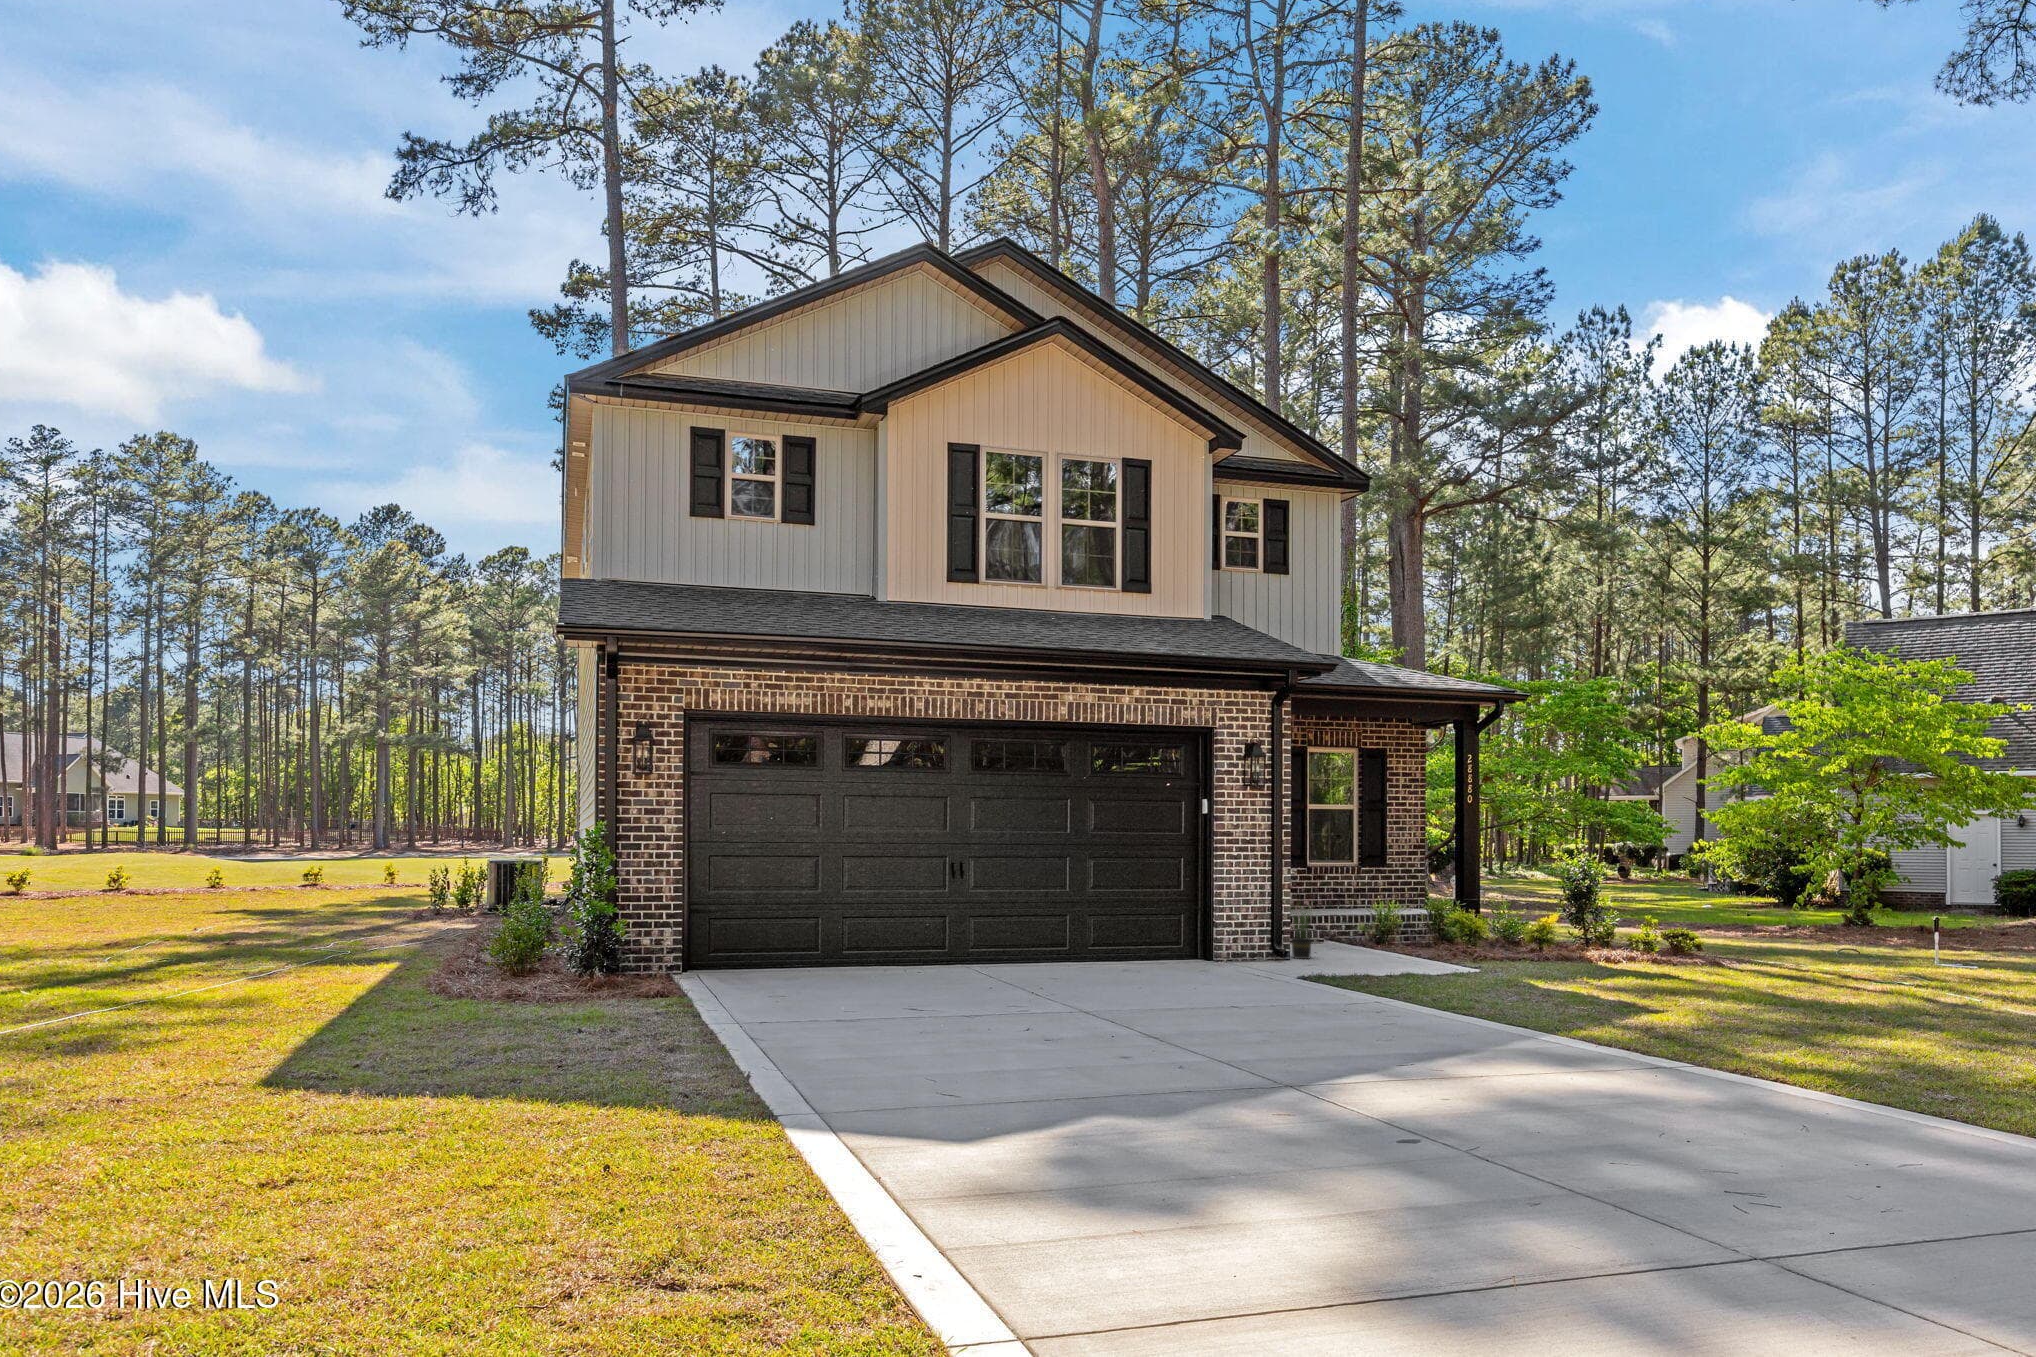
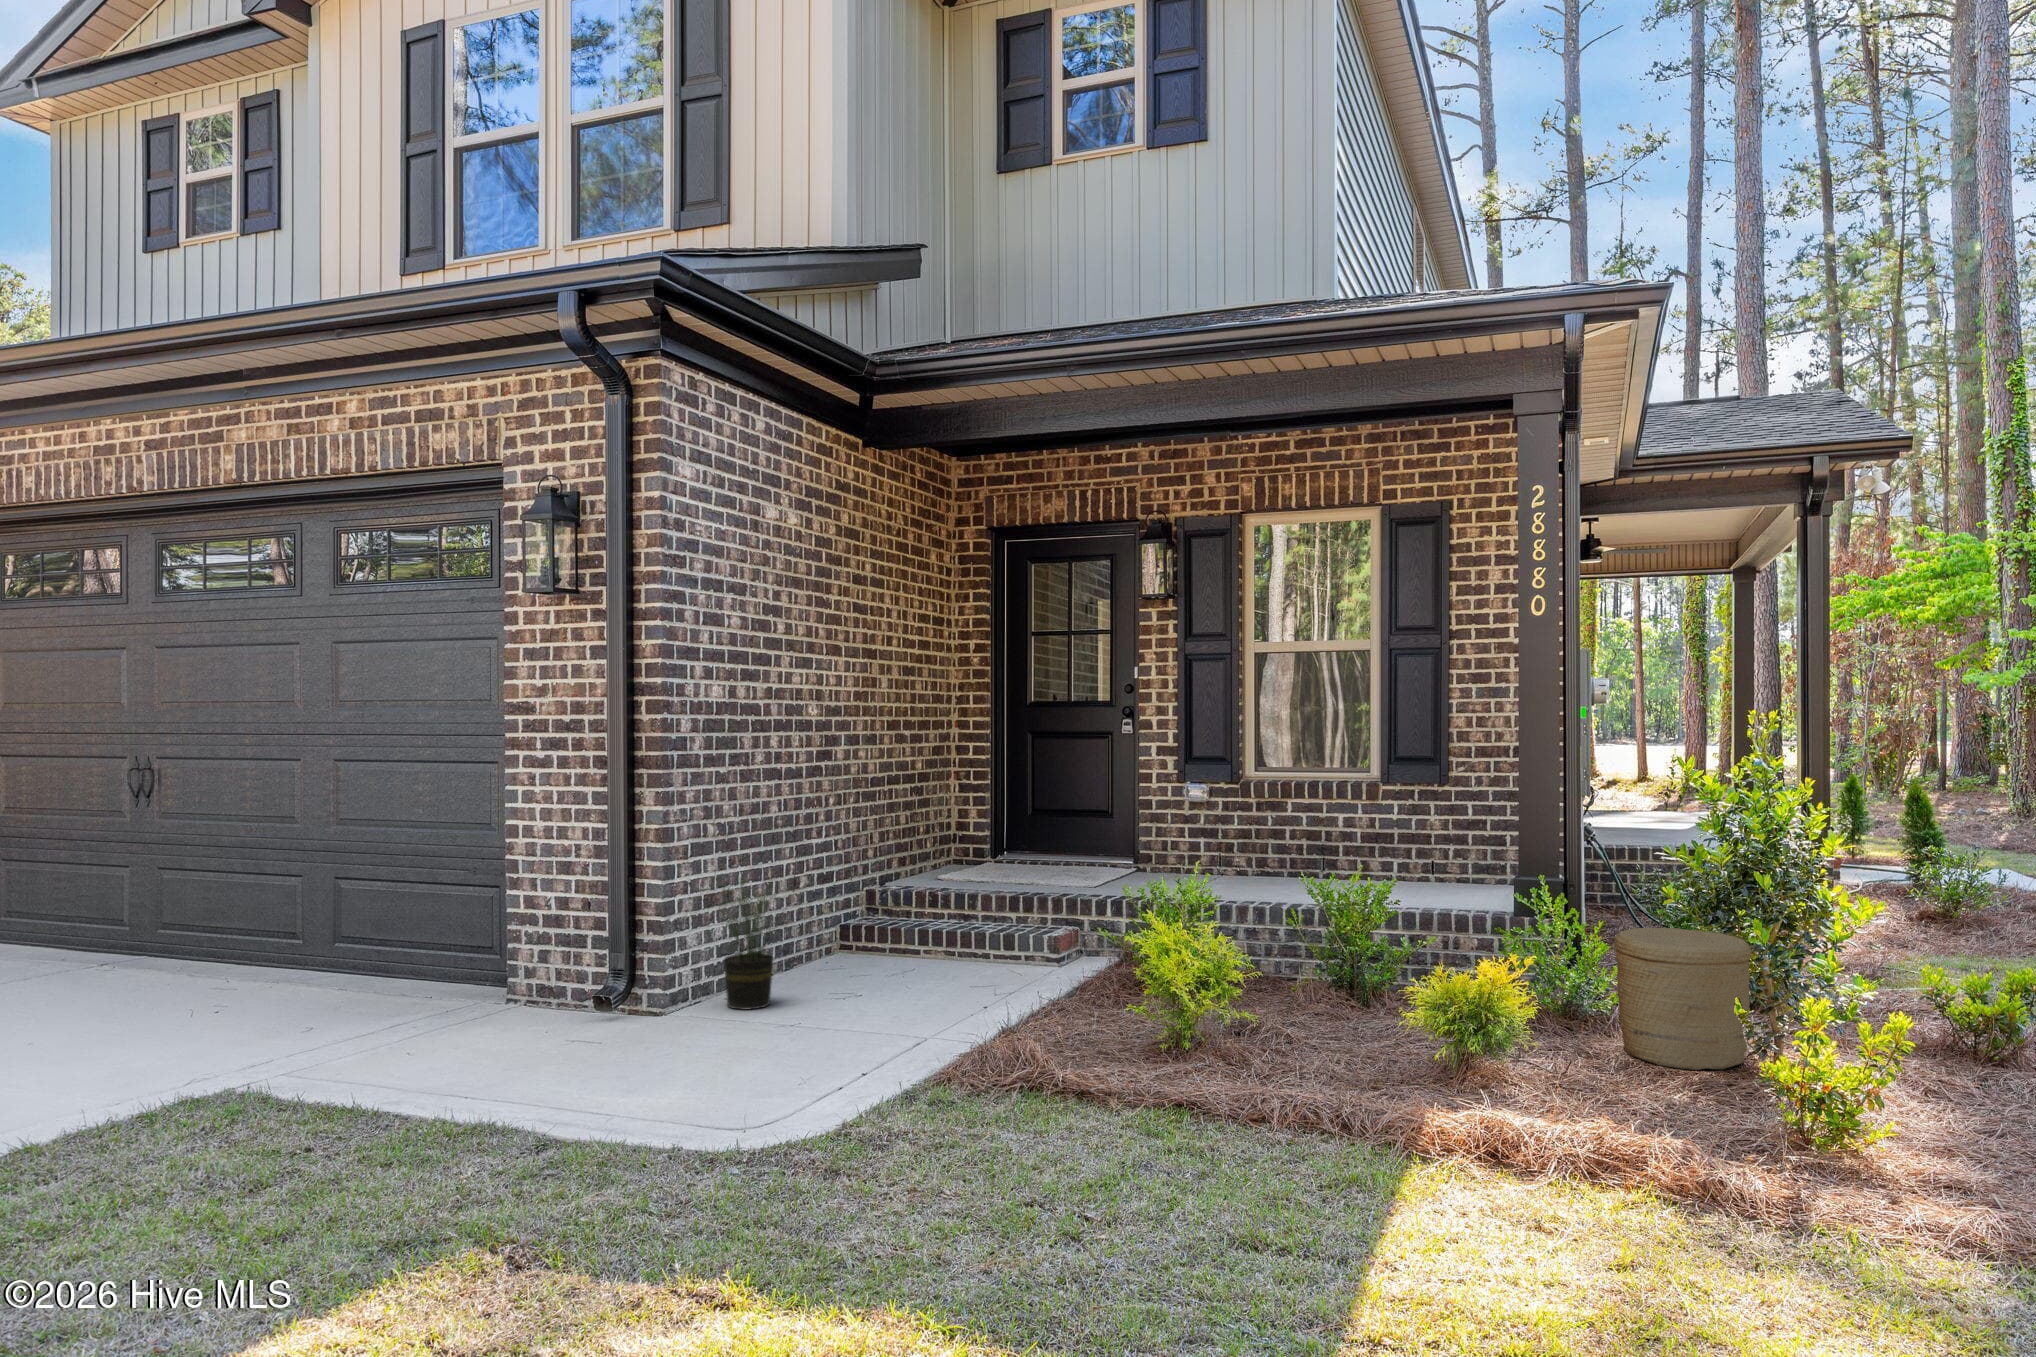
woven basket: none [1549,911,1592,952] -> present [1614,928,1752,1070]

